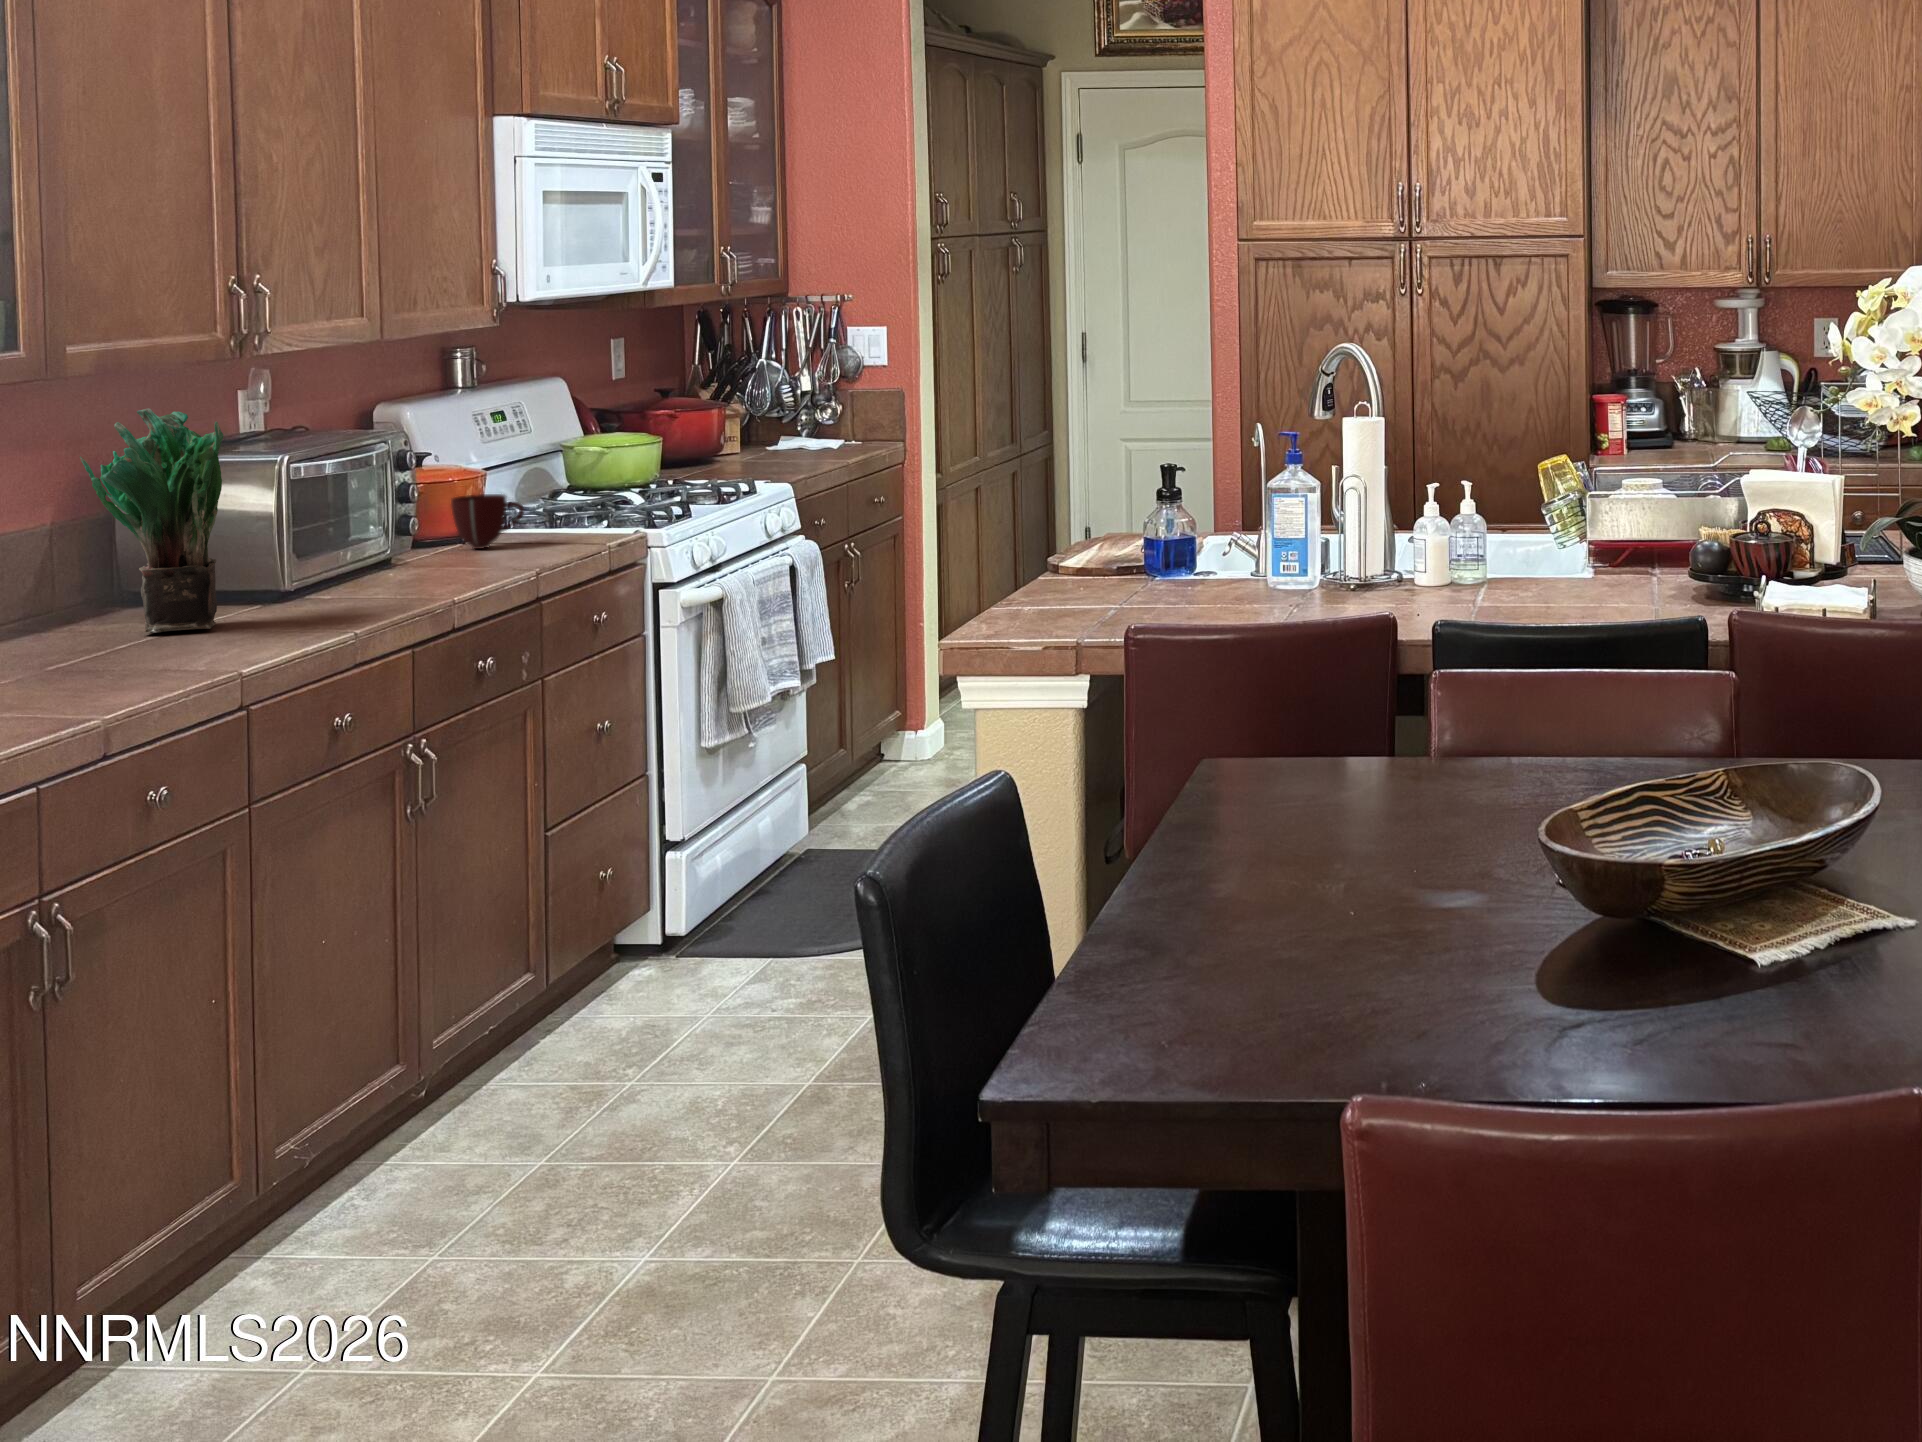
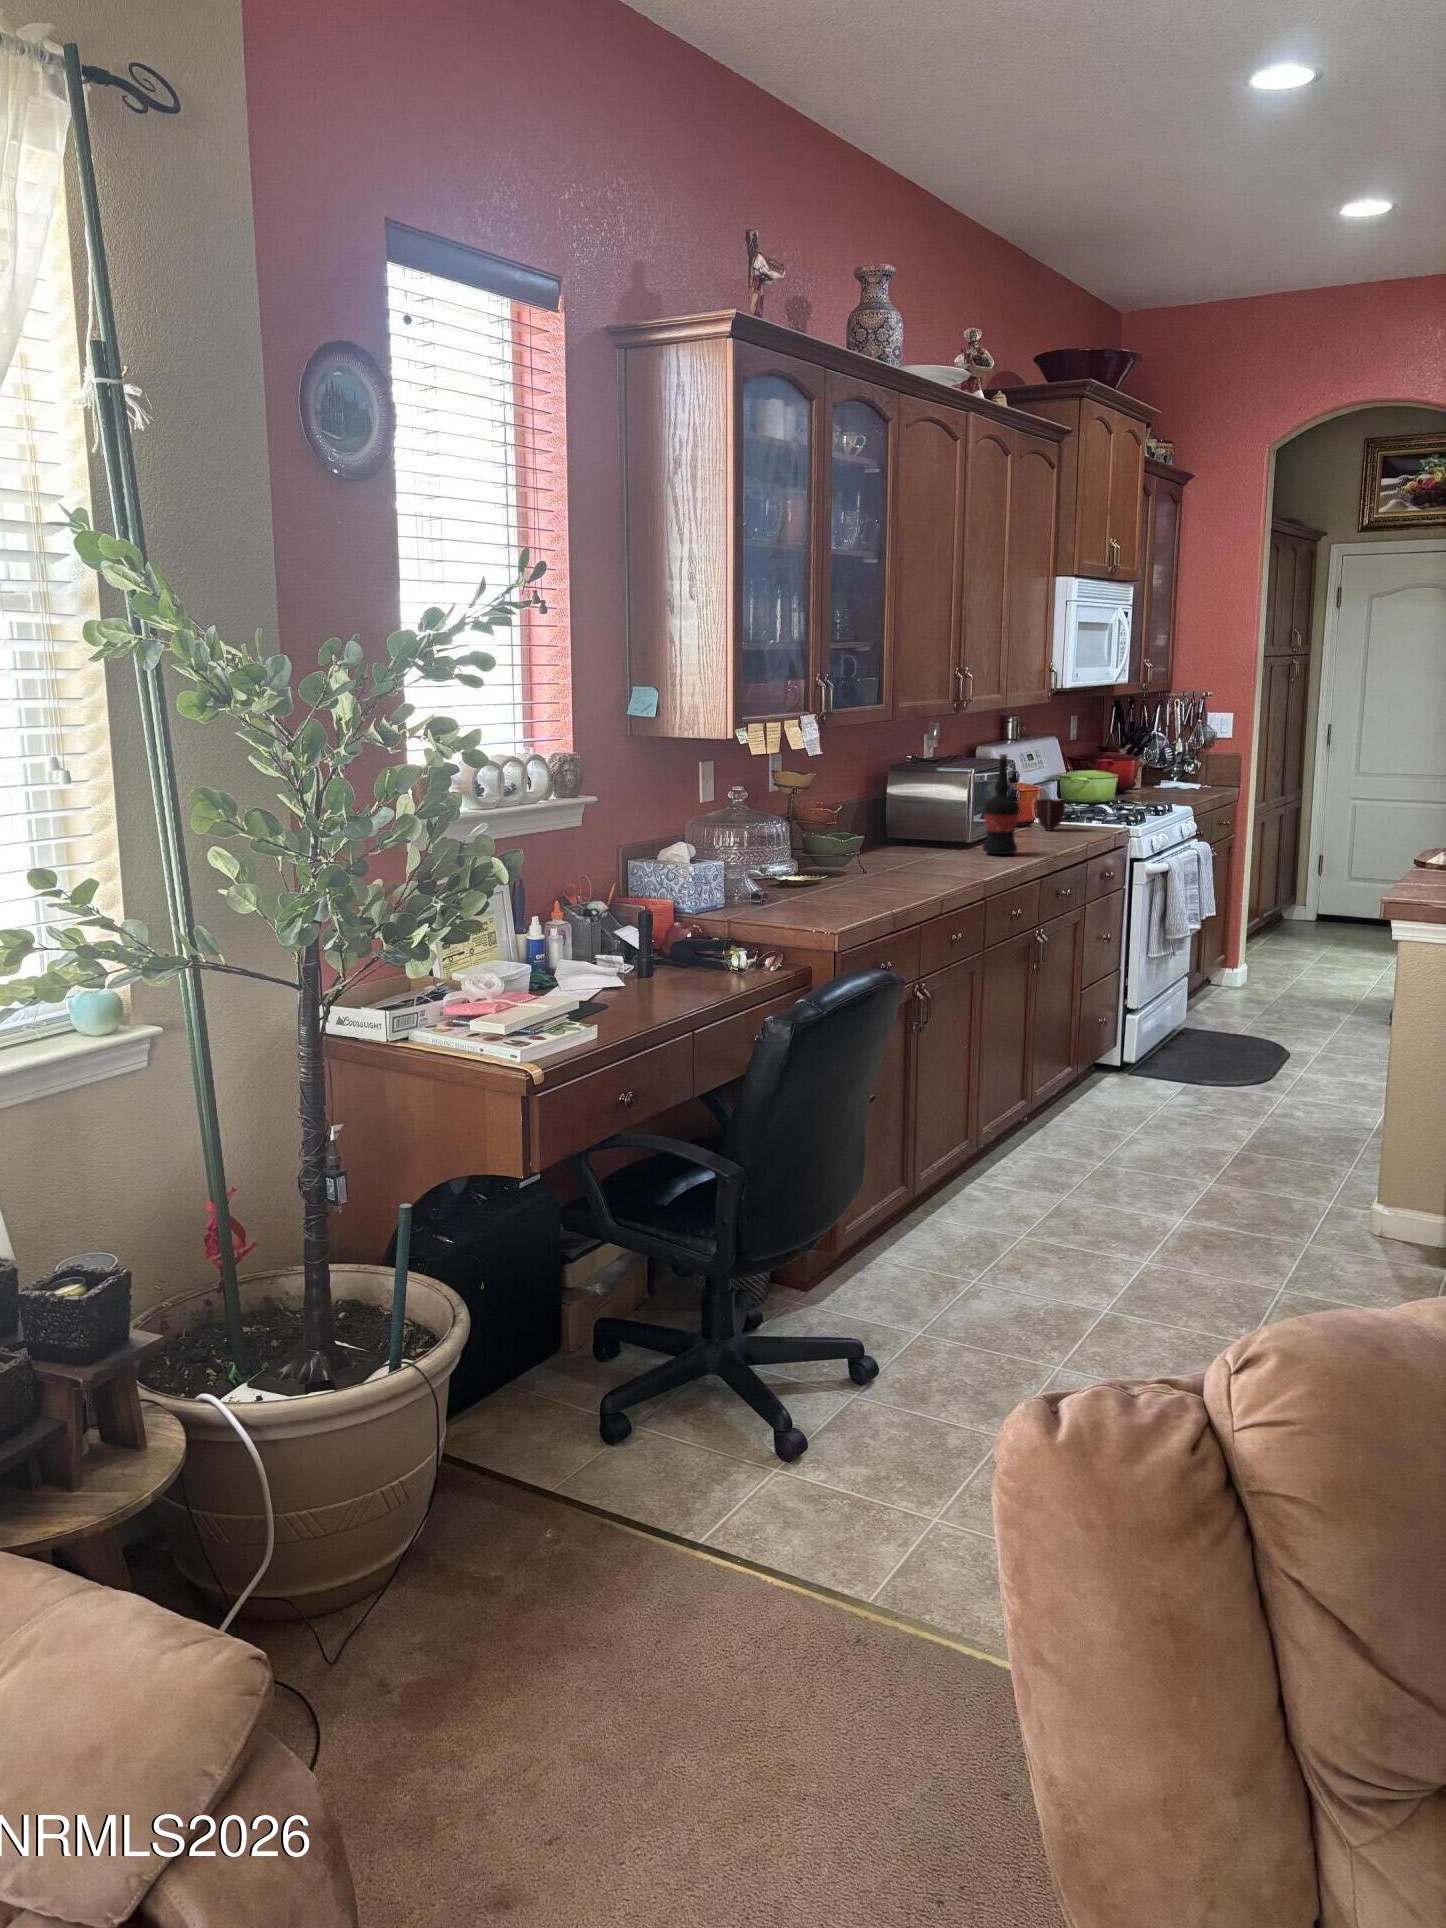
potted plant: present [80,408,224,634] -> none [899,739,971,860]
wine bottle: none [284,426,359,607] -> present [982,754,1019,854]

